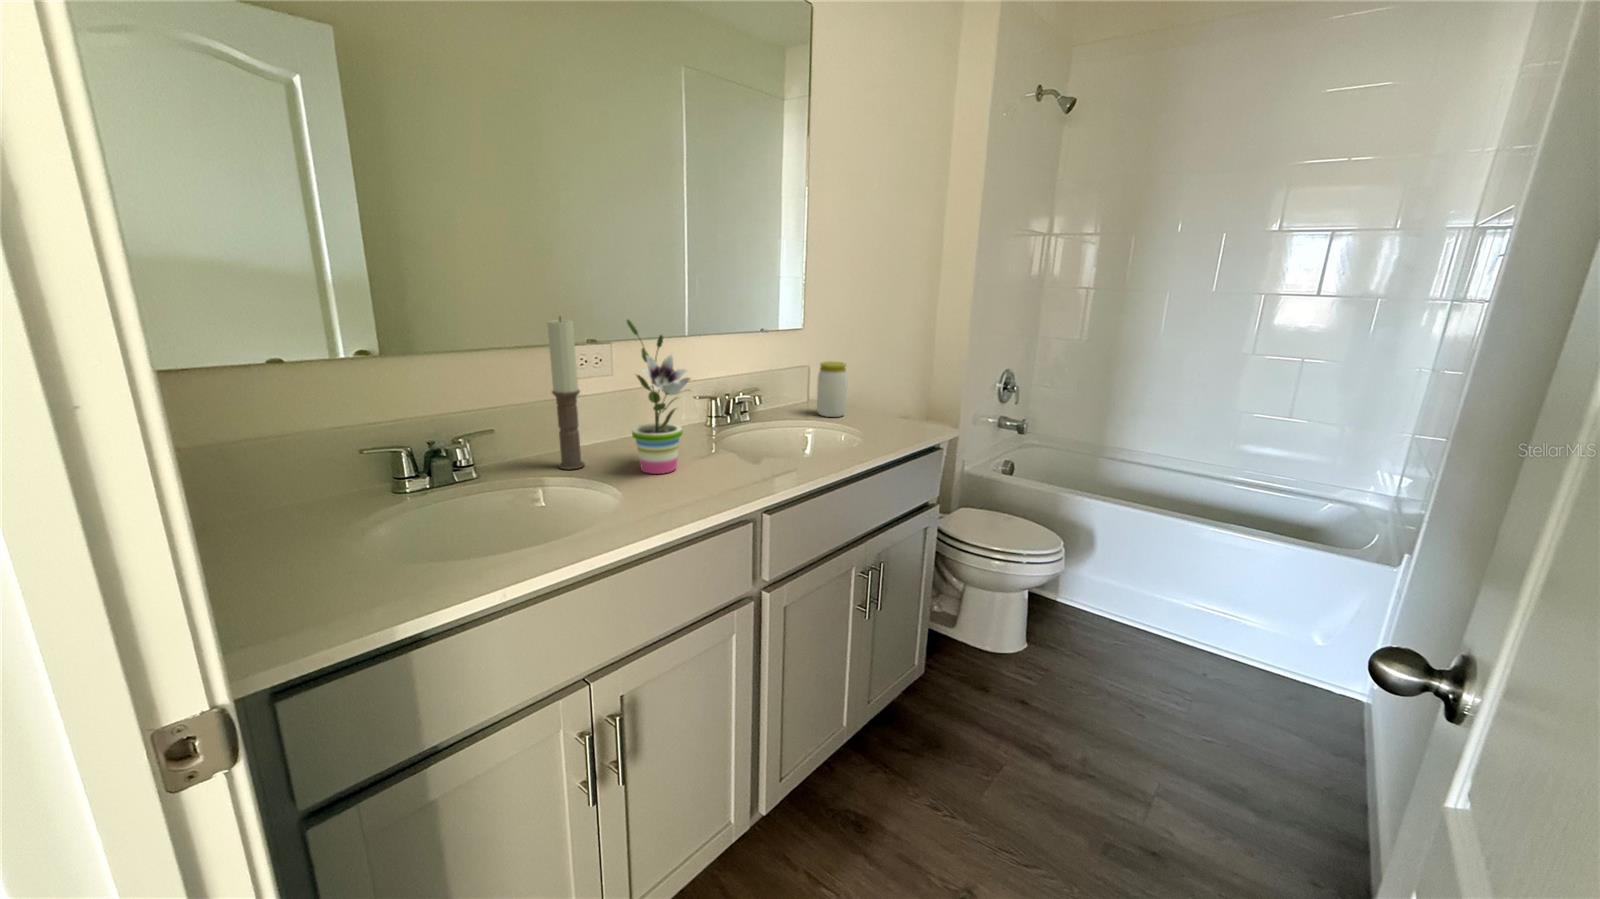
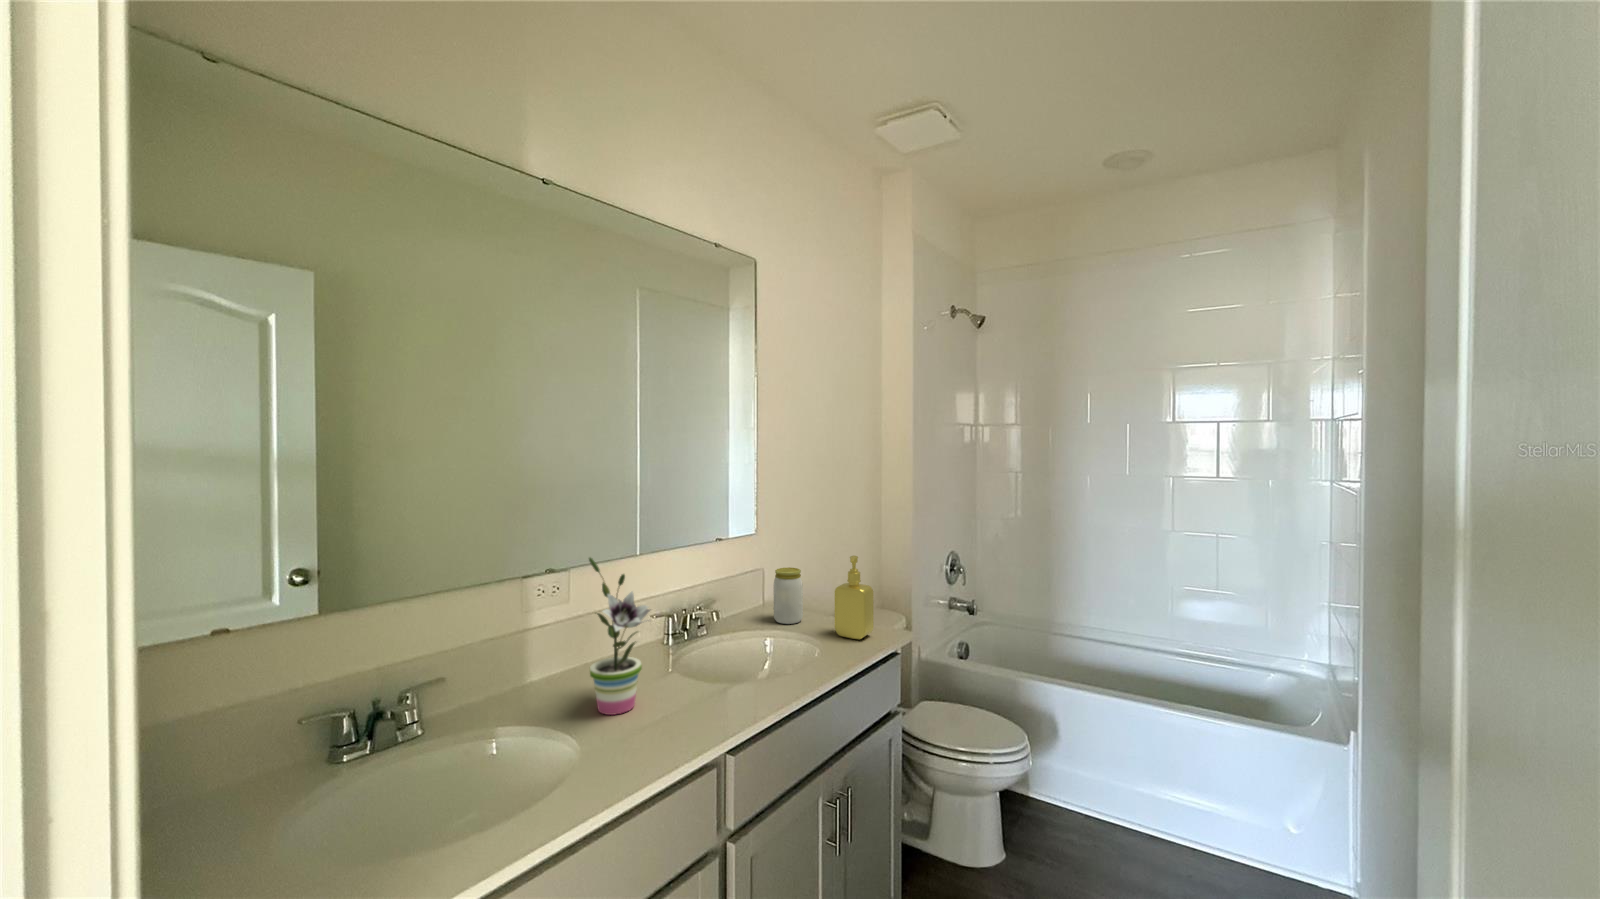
candle: present [547,317,585,469] -> none [509,558,538,716]
soap dispenser: none [878,347,920,432] -> present [835,556,873,640]

